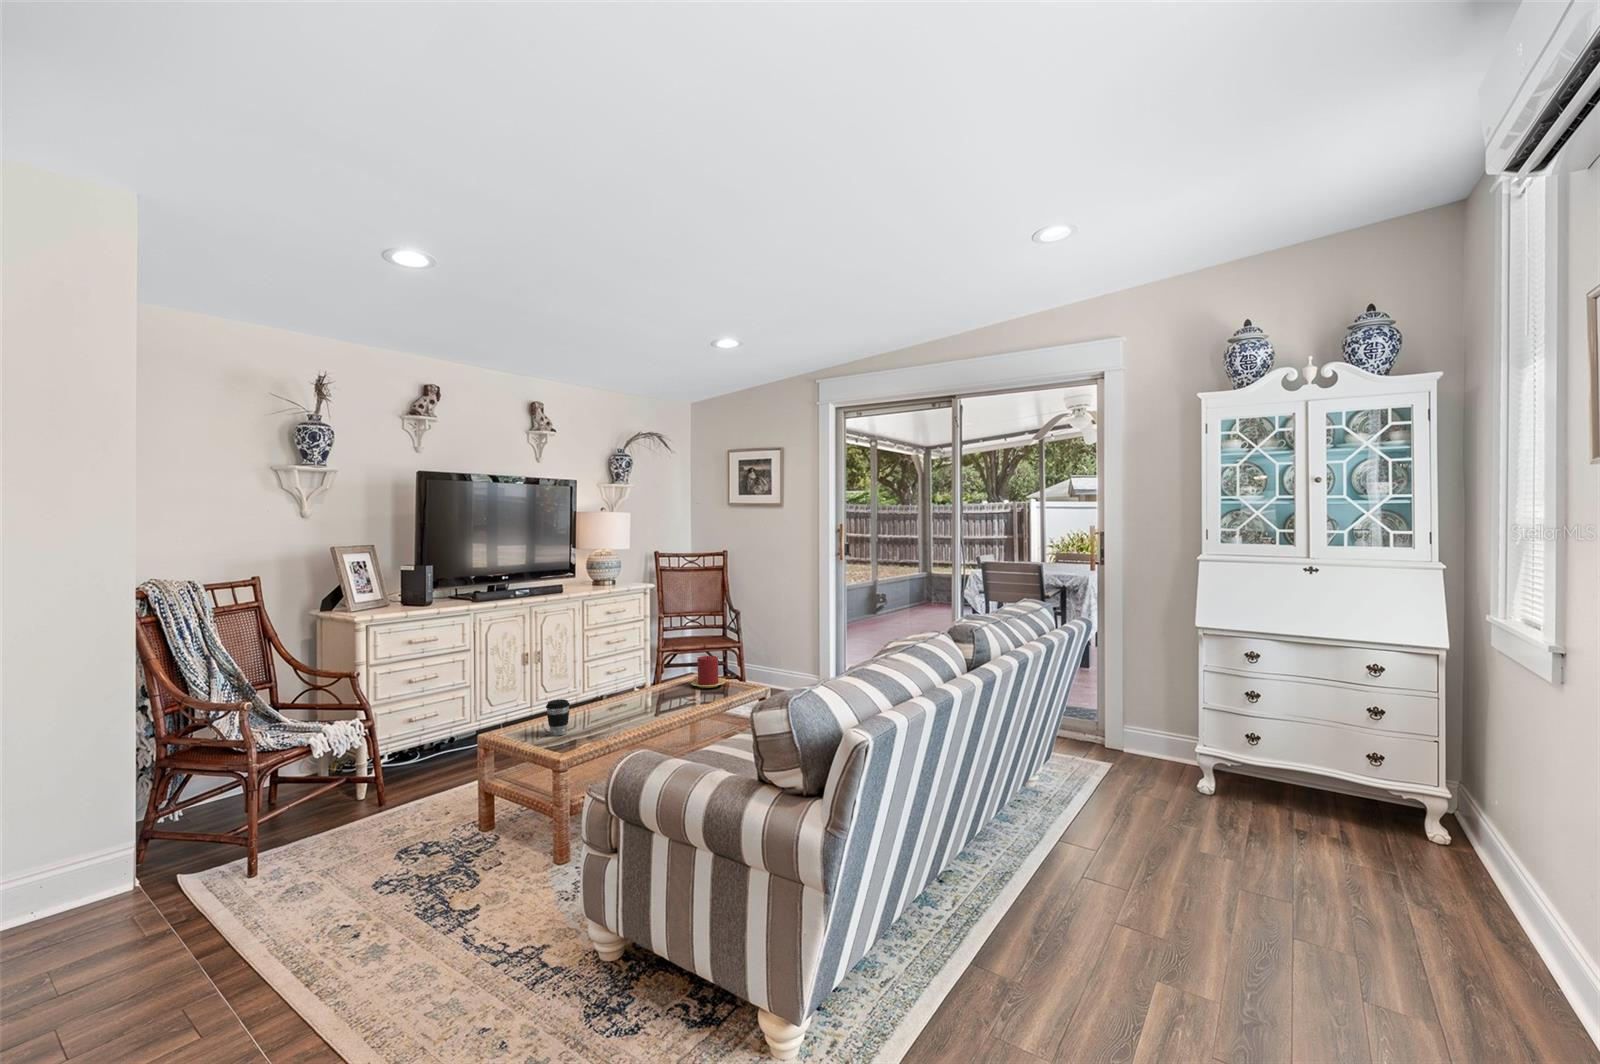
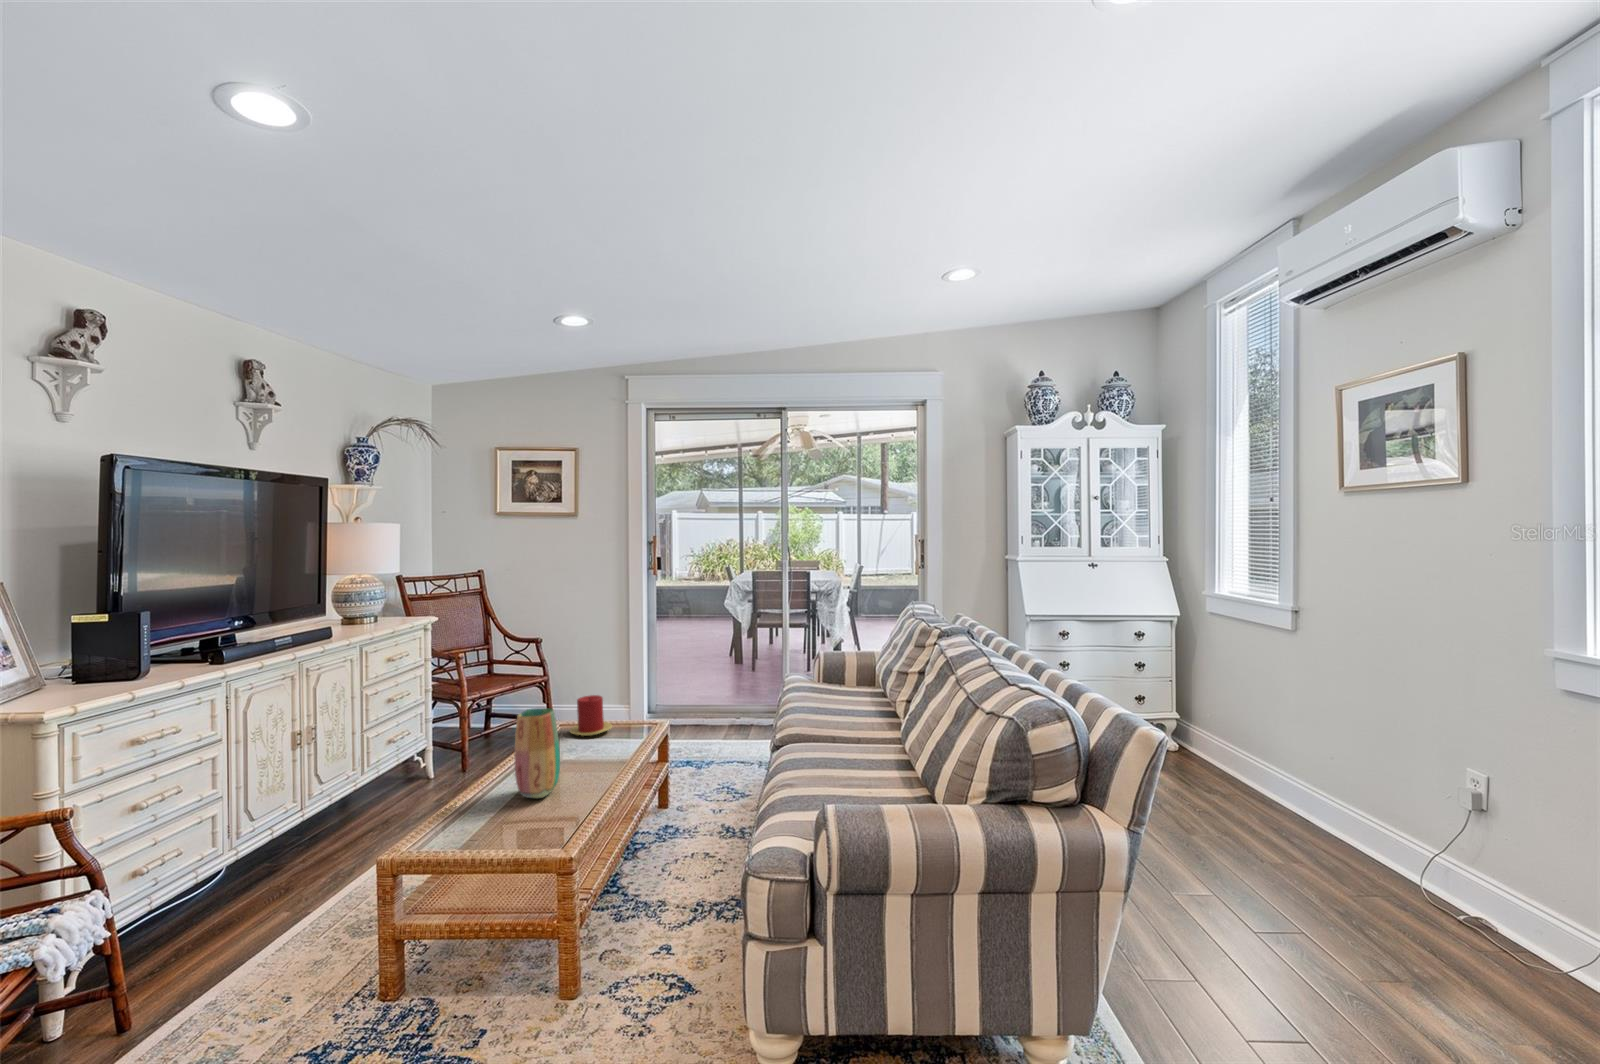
vase: none [592,652,627,719] -> present [515,708,560,798]
coffee cup: present [546,699,570,736] -> none [488,784,523,837]

